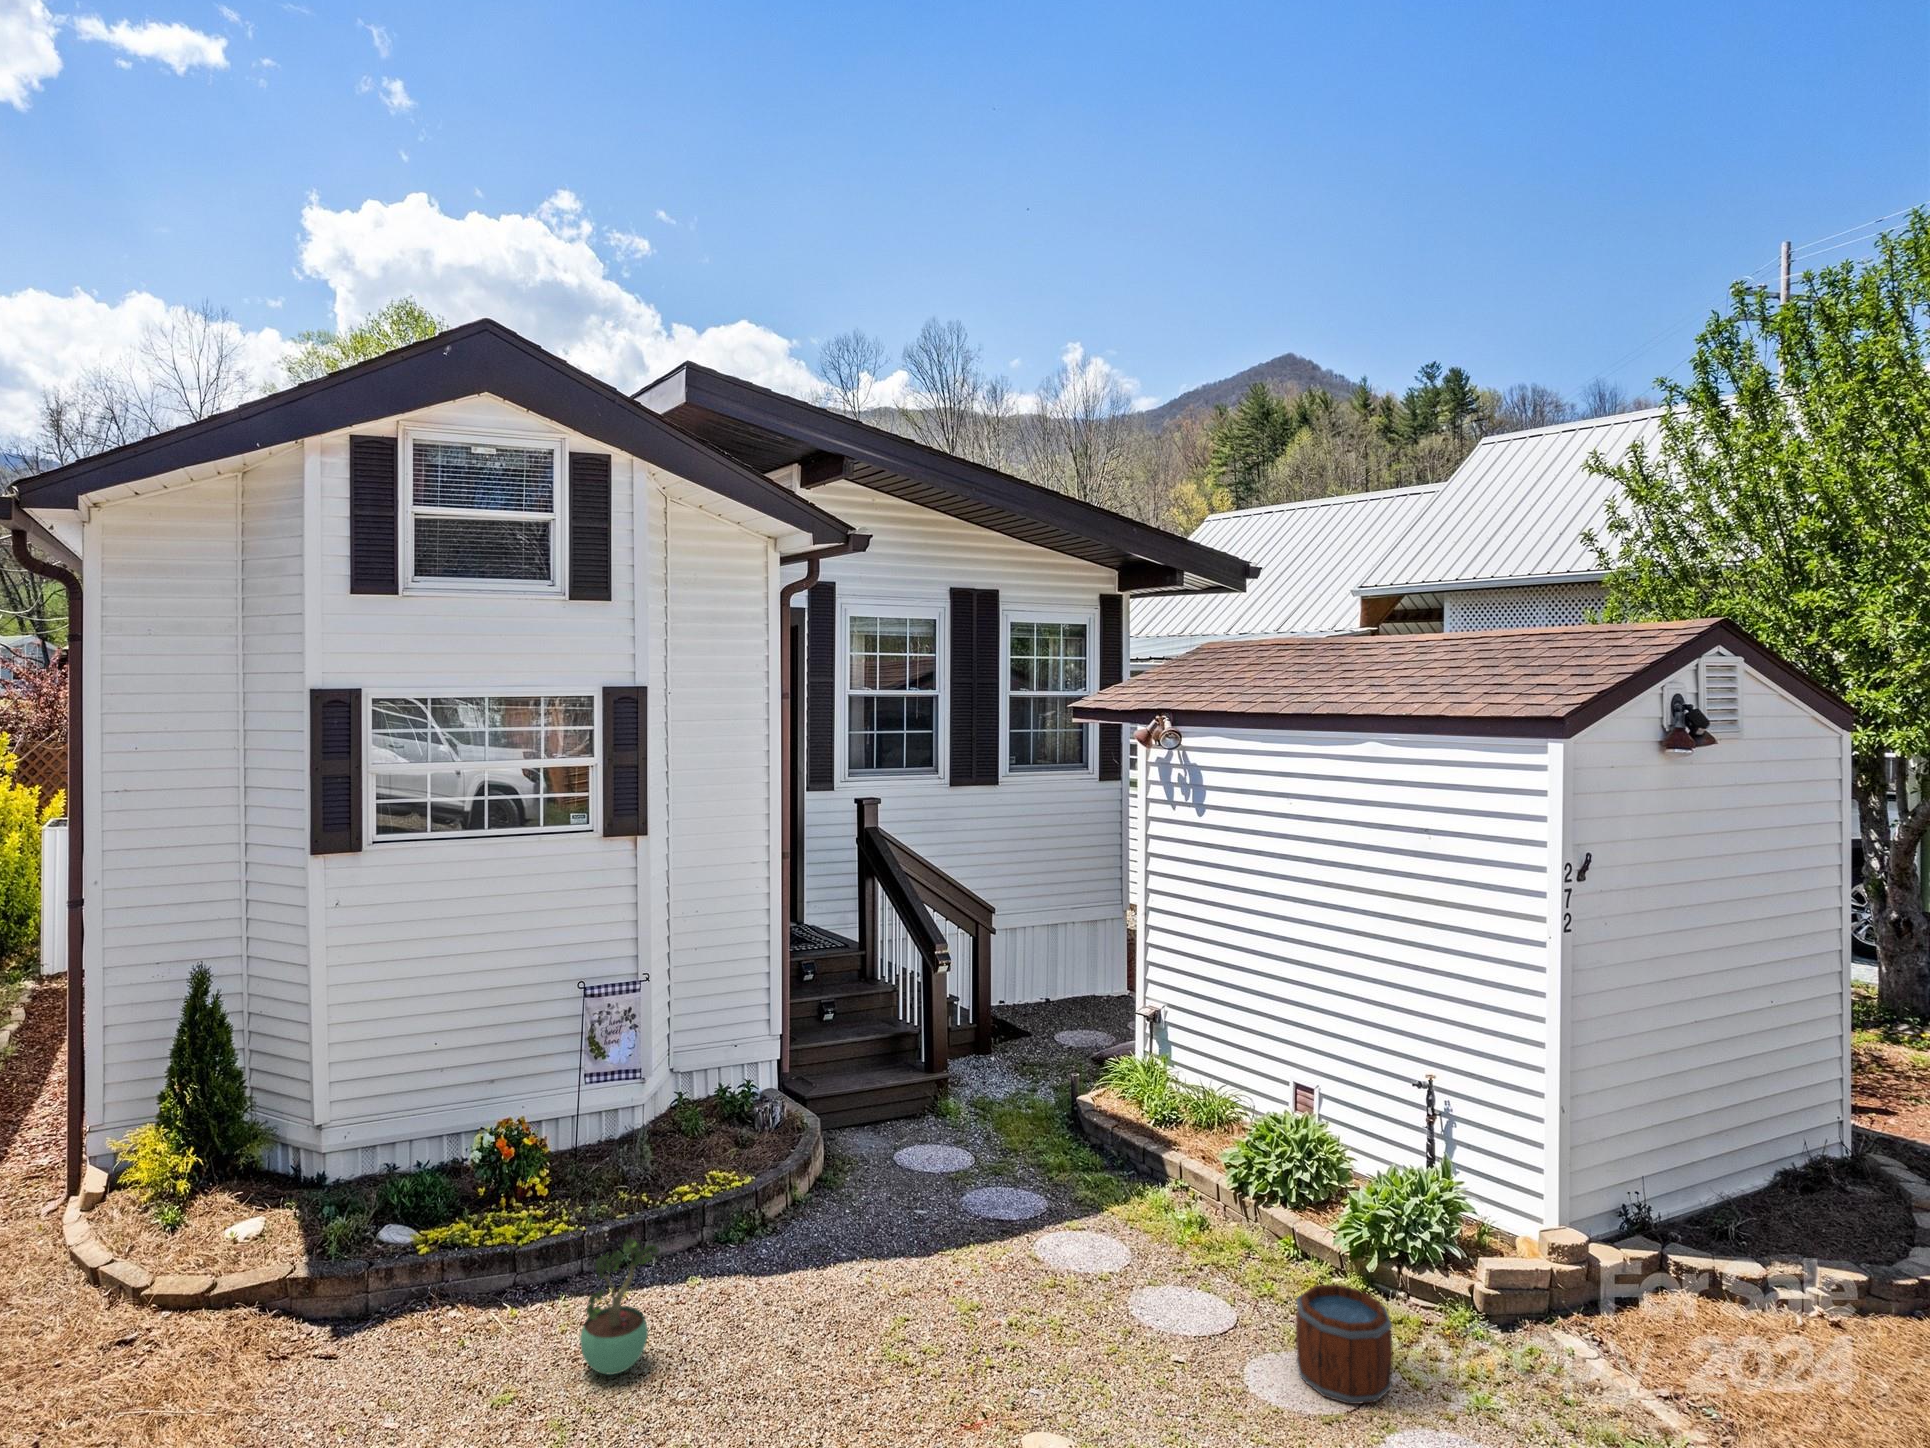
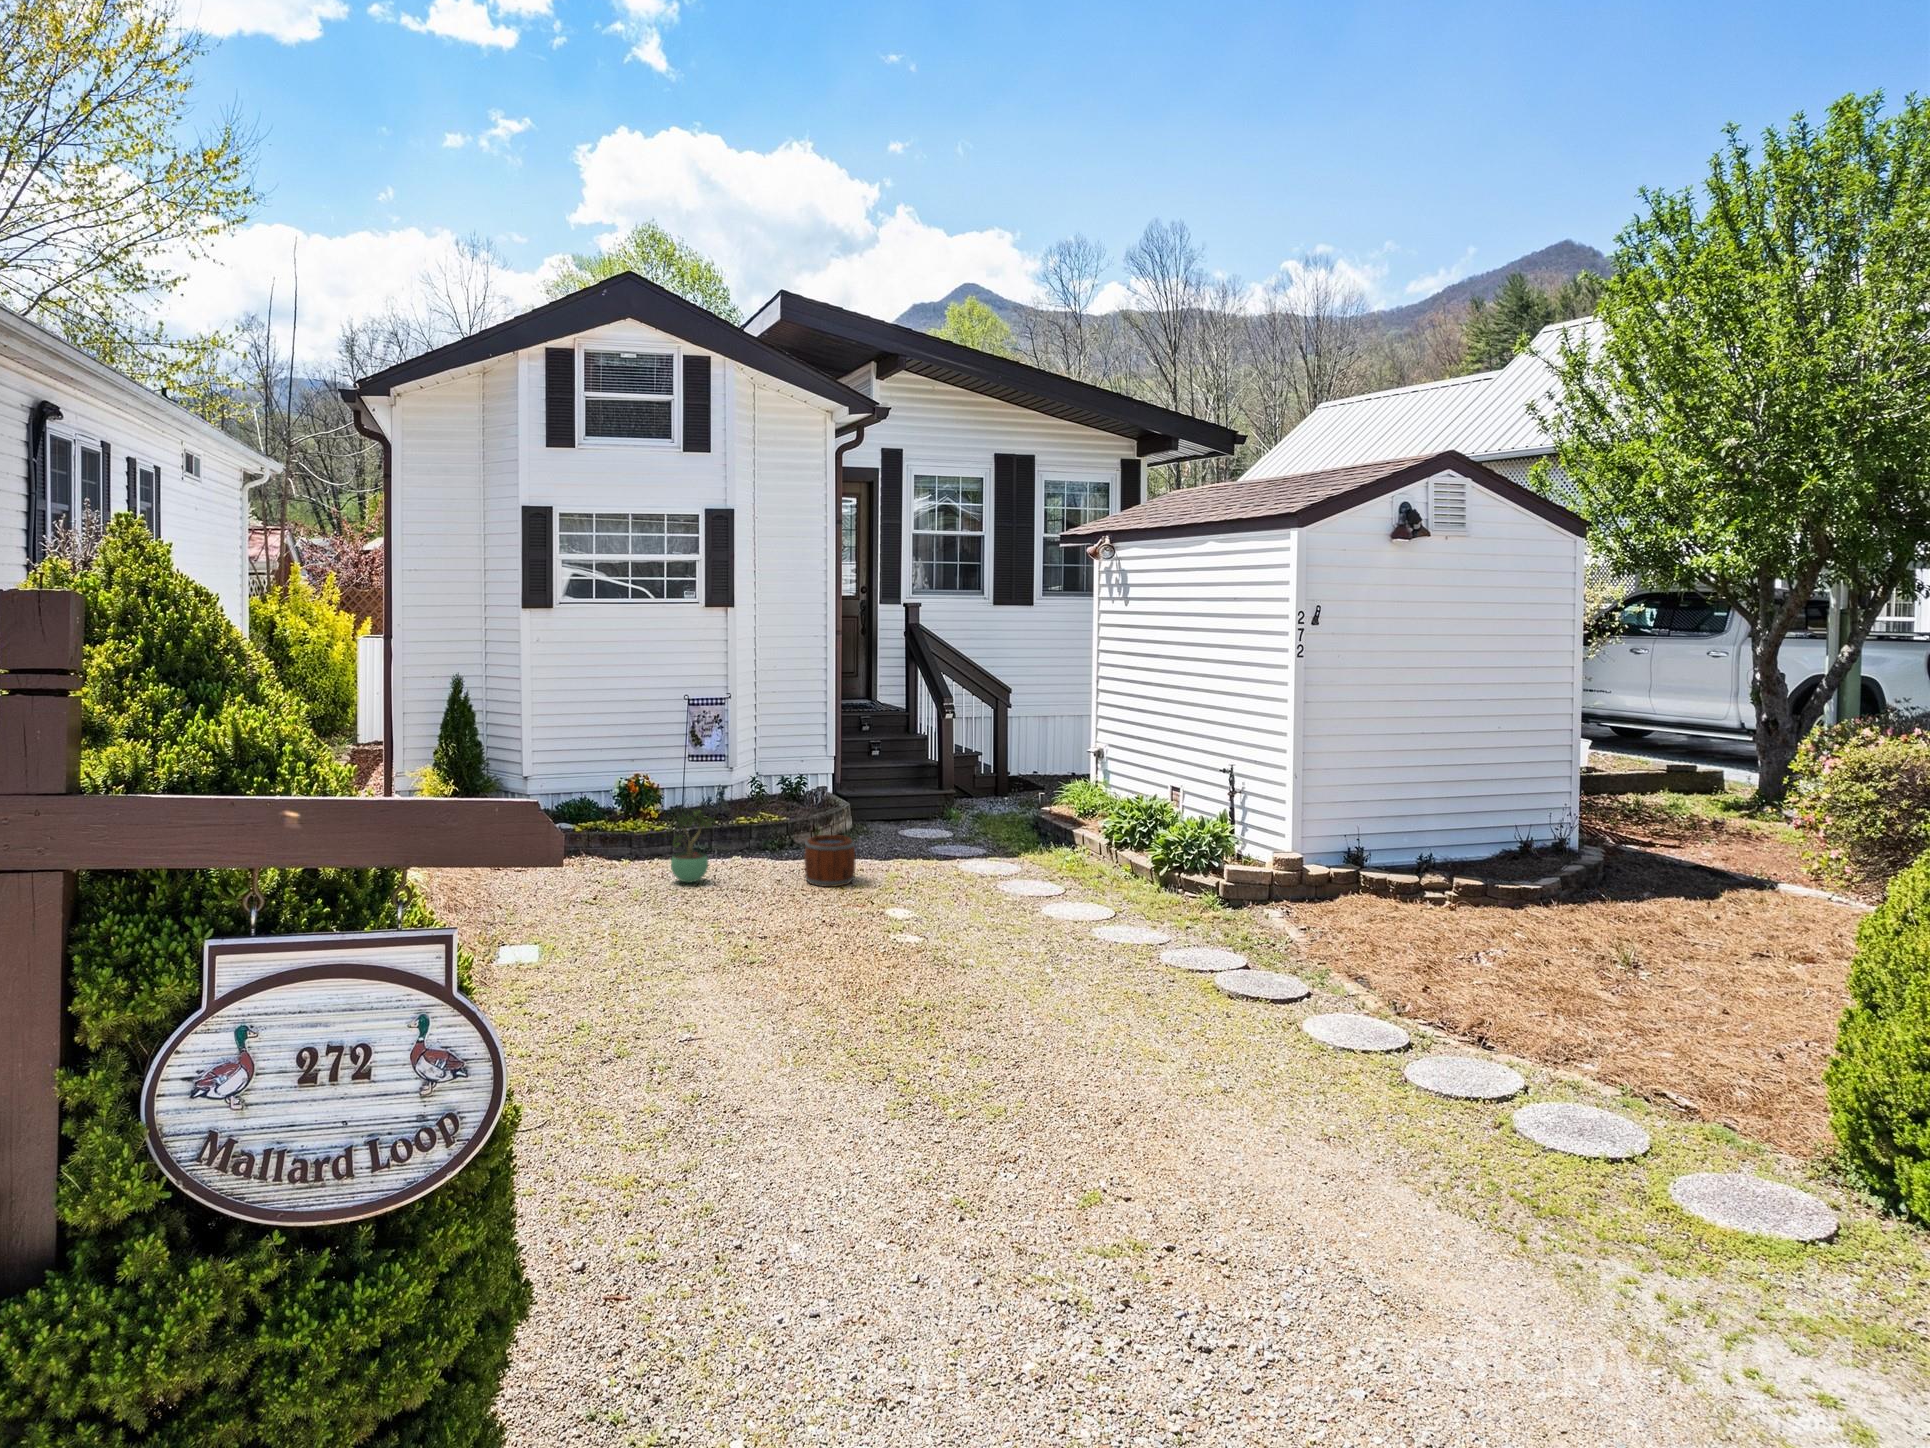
bucket: present [1296,1284,1392,1404] -> present [804,835,855,887]

